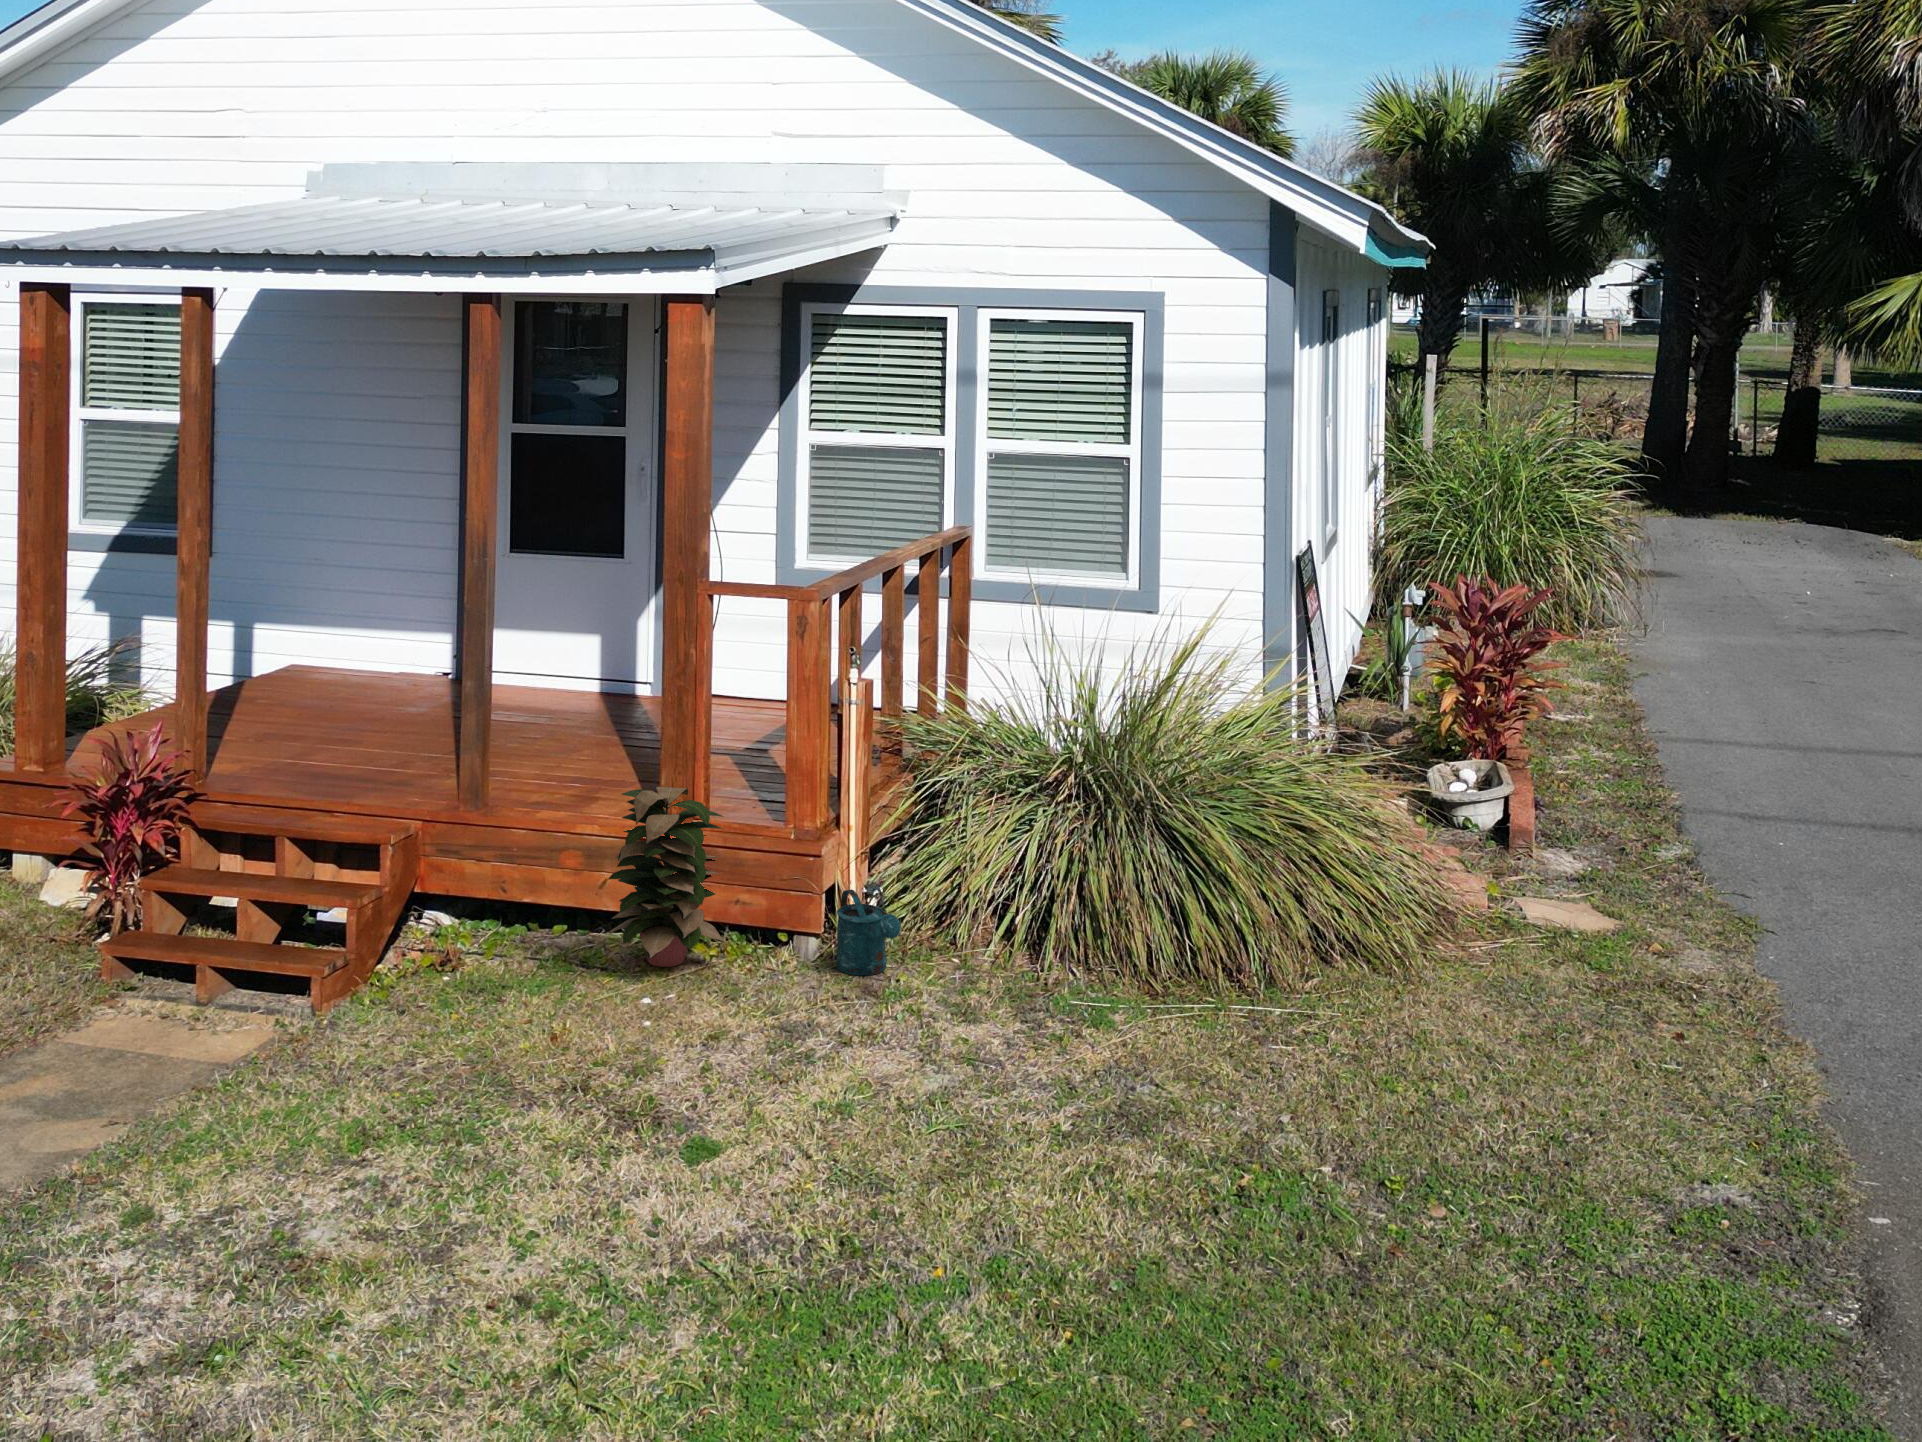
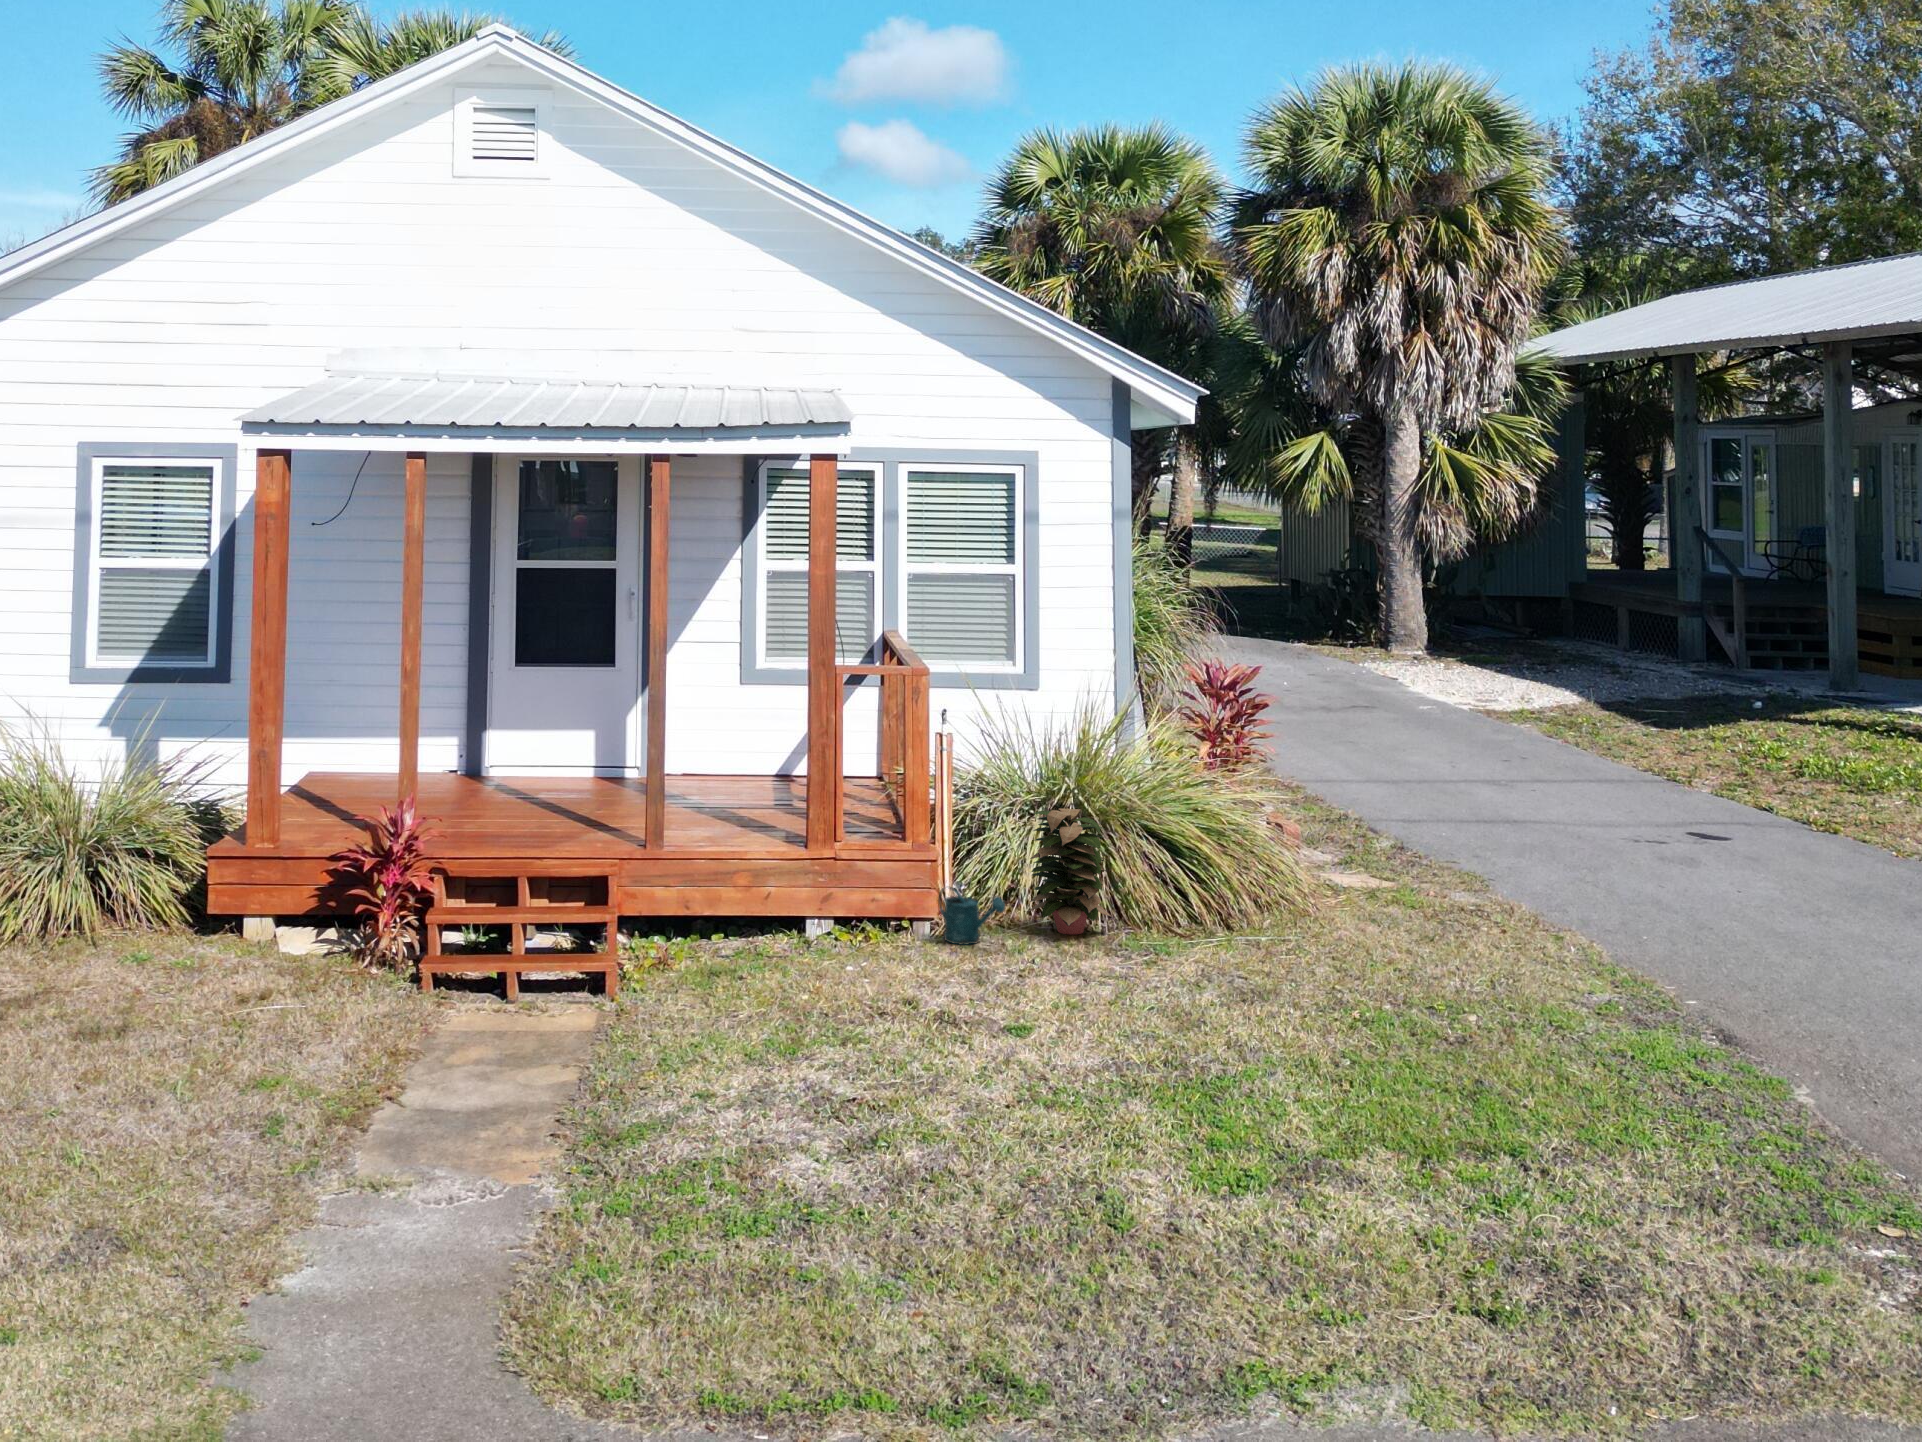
decorative plant: present [607,787,725,967] -> present [1027,808,1113,935]

